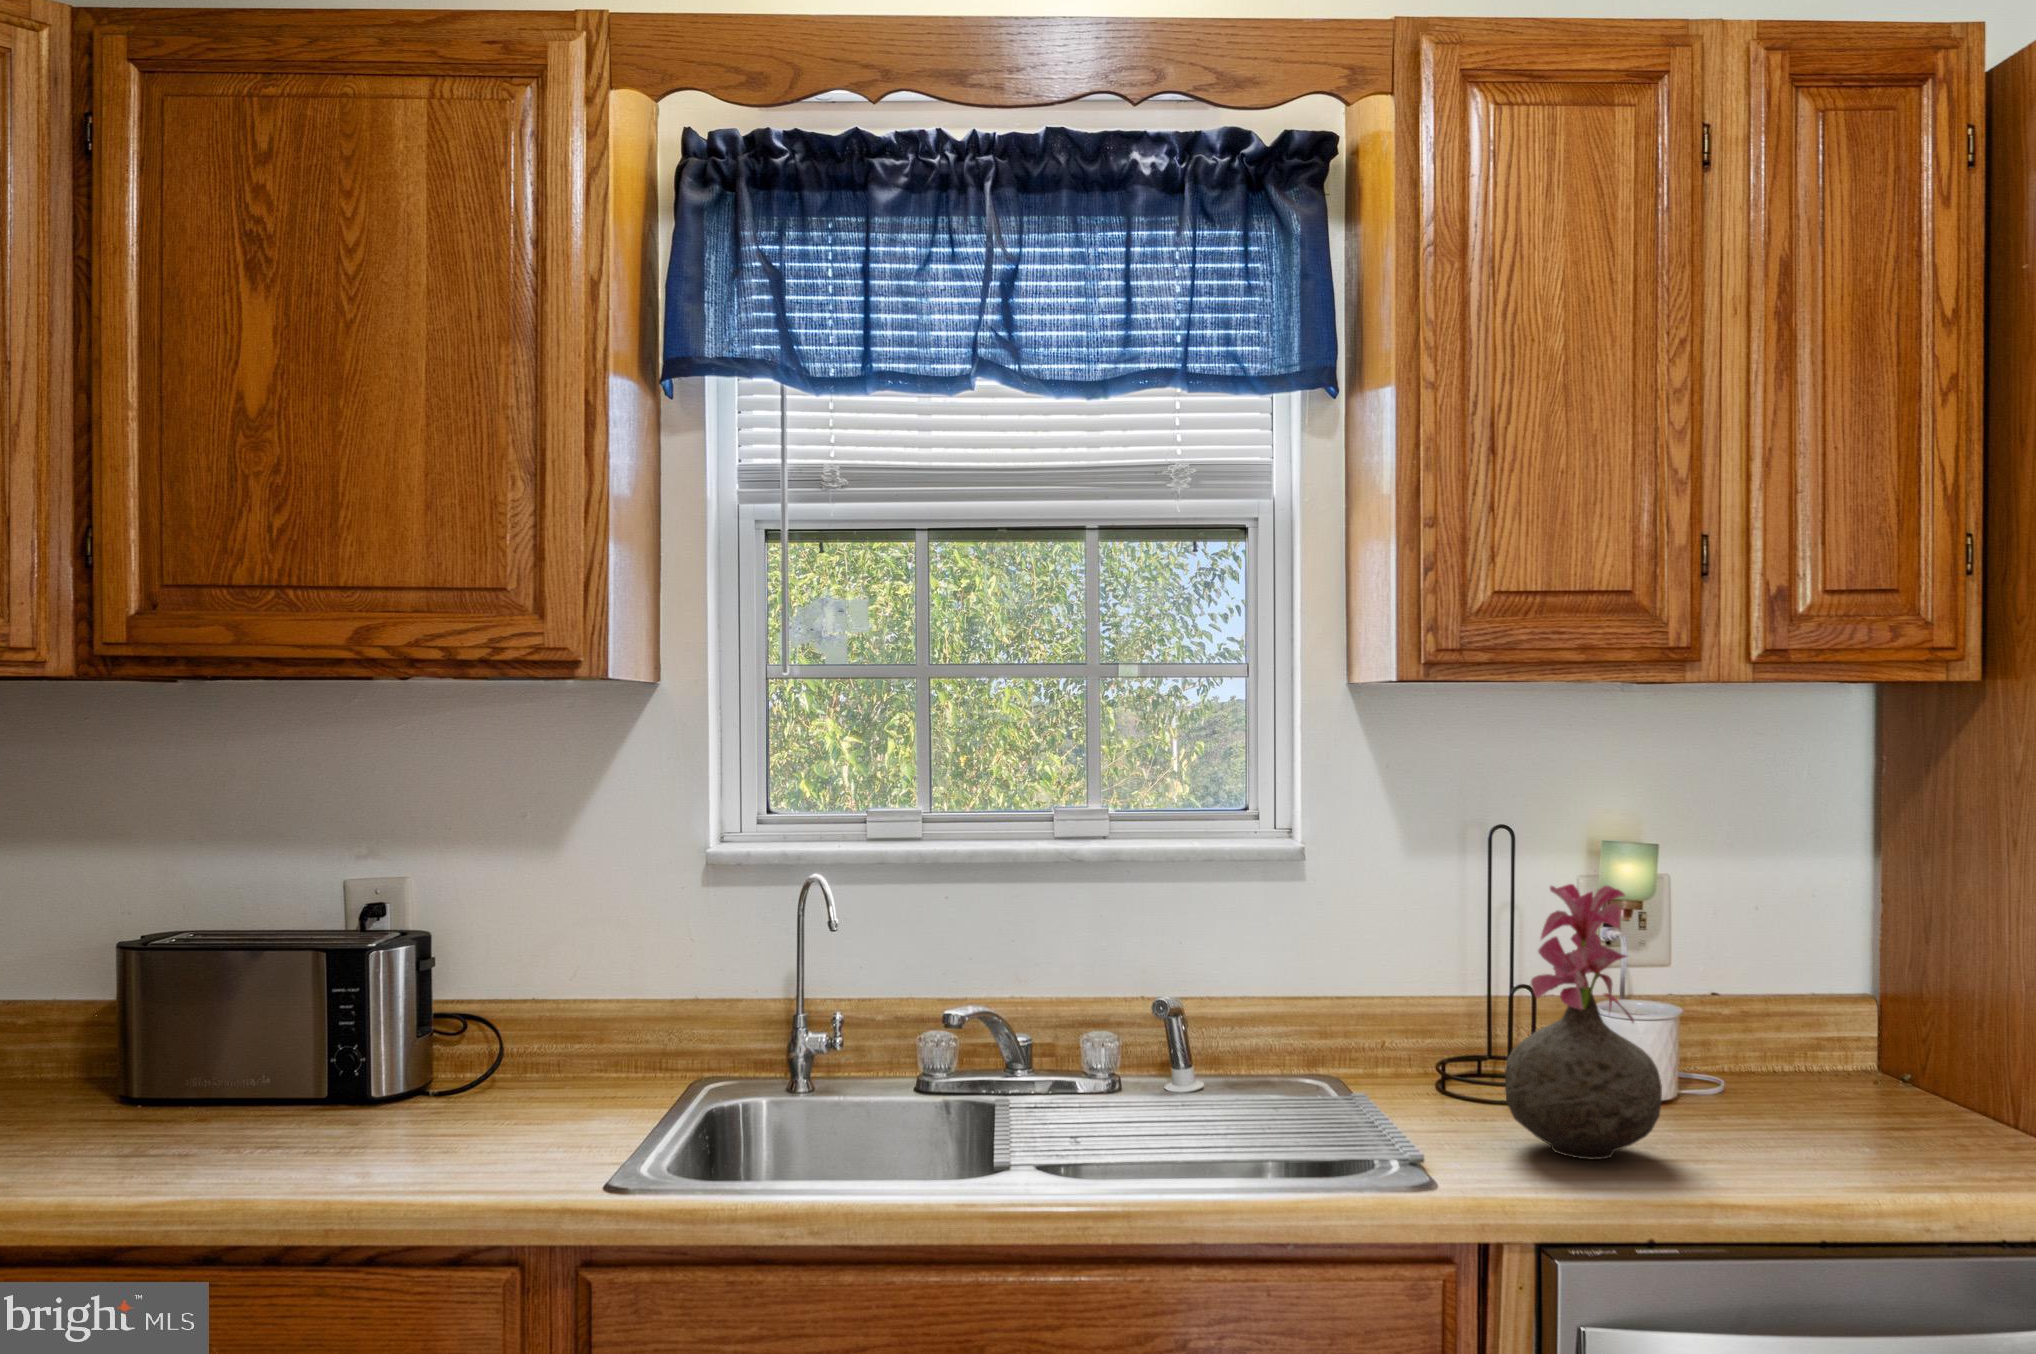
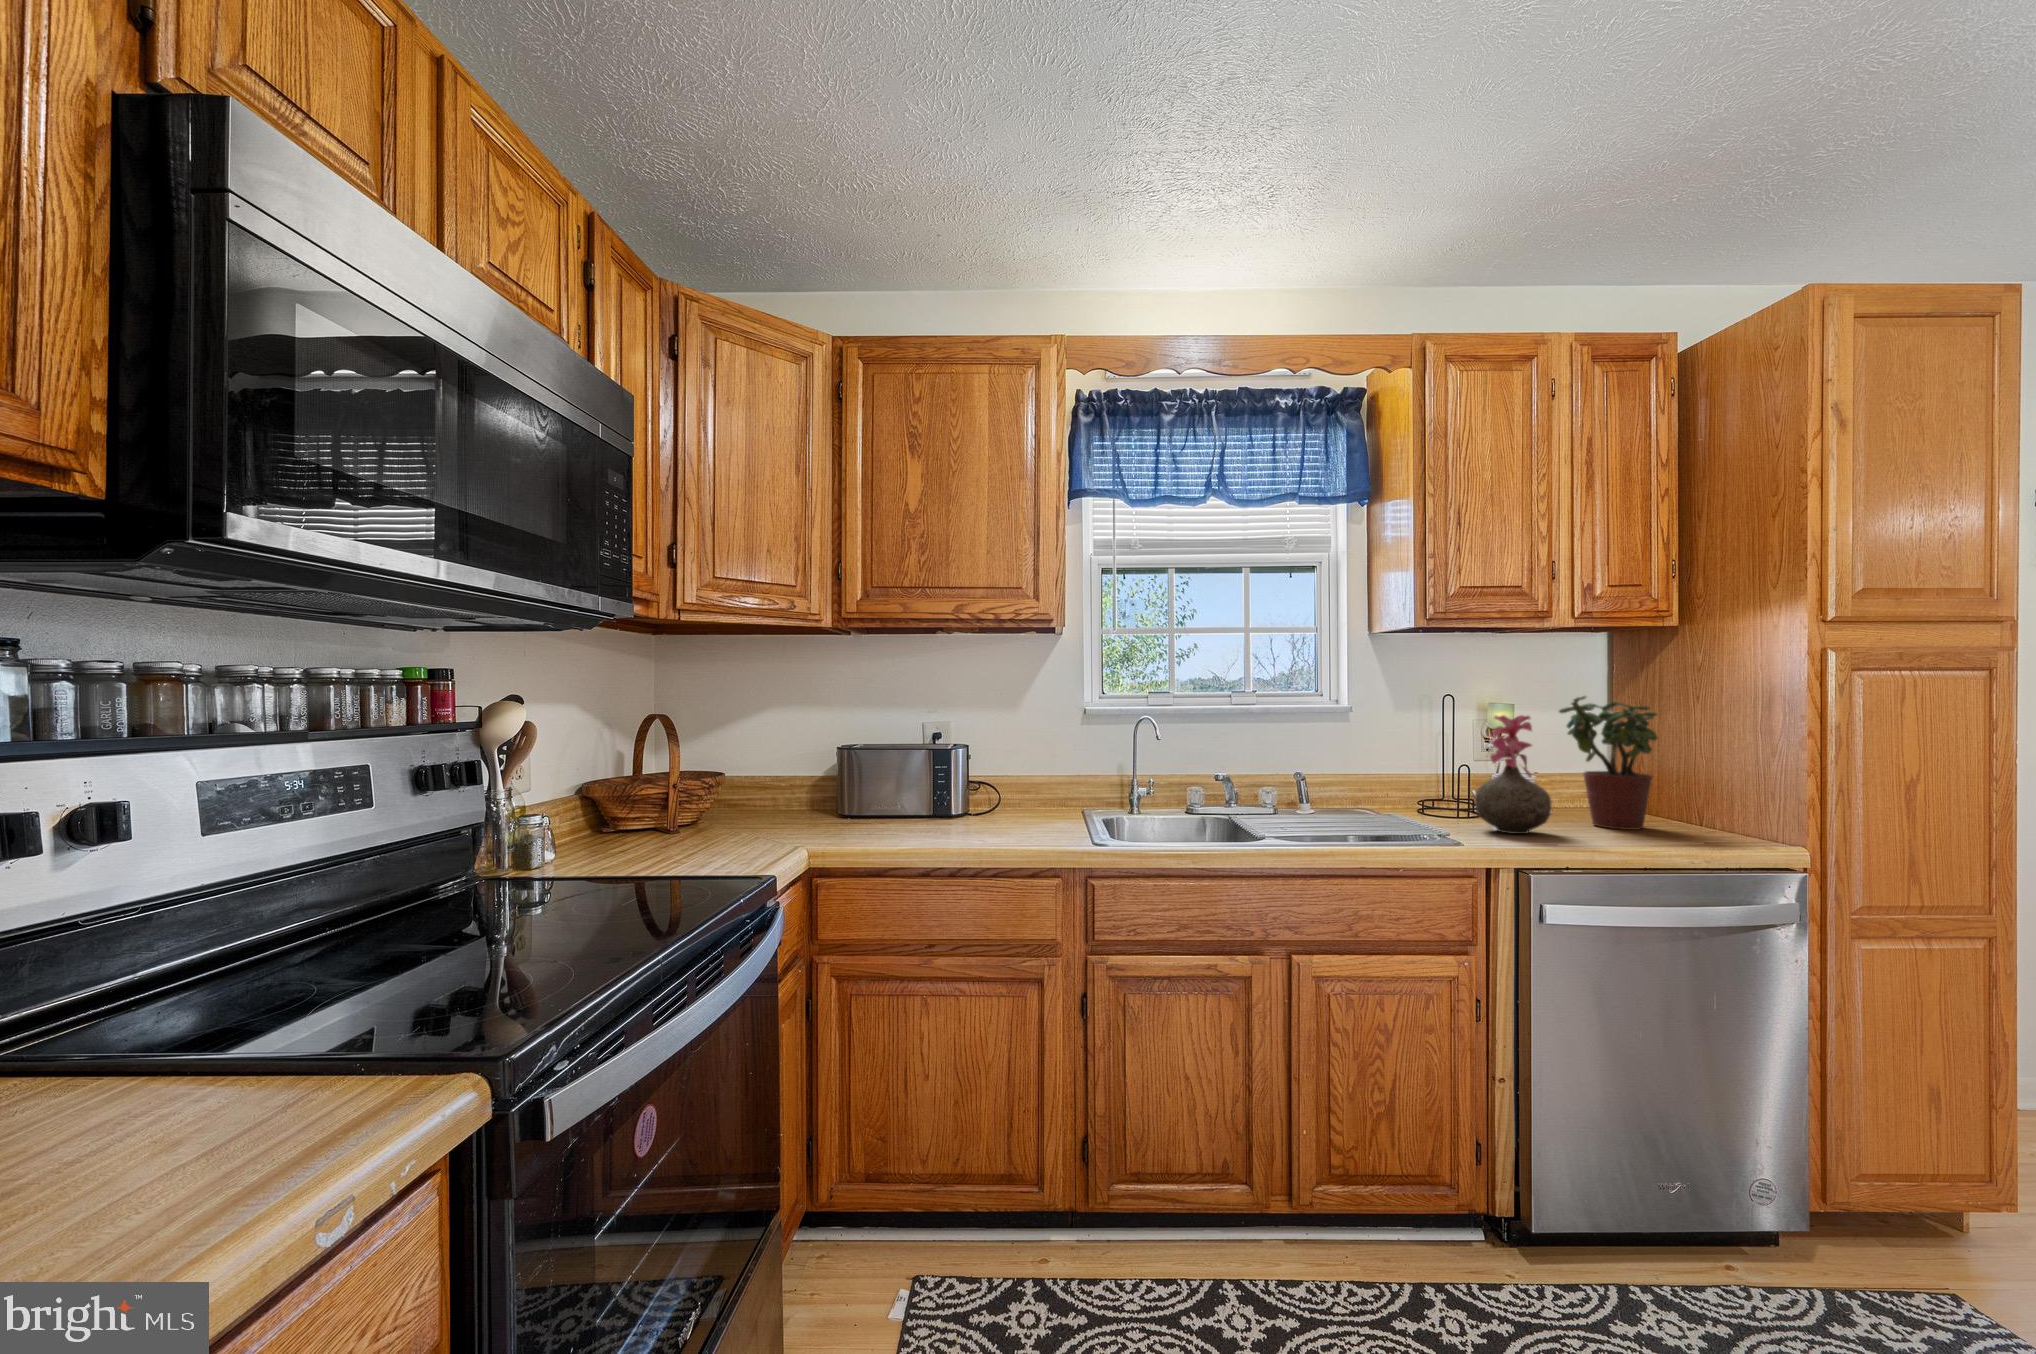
potted plant: none [1709,838,1916,1143] -> present [1559,696,1657,830]

